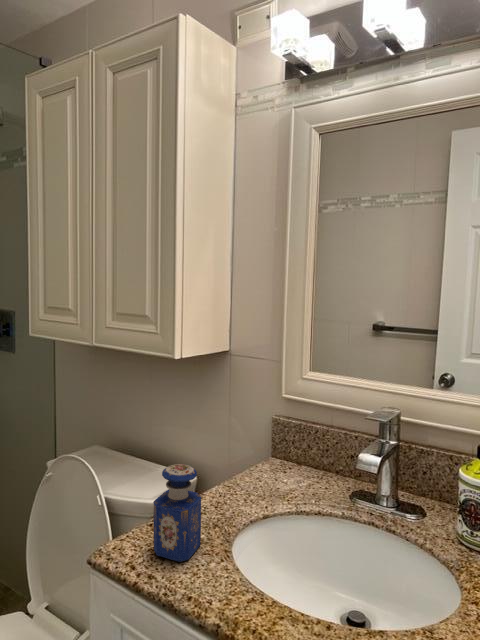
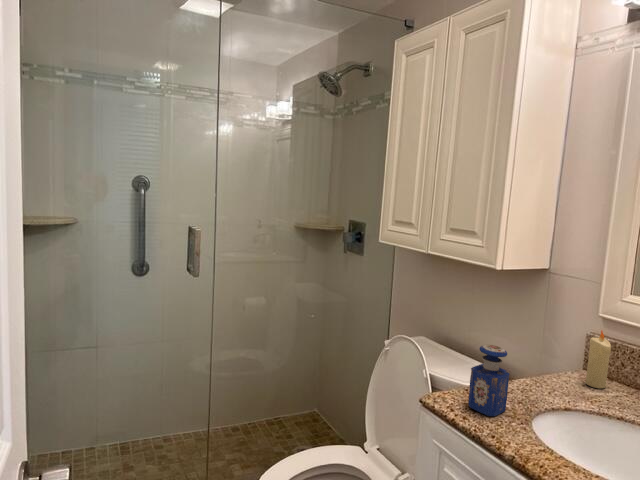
candle: none [277,414,298,479] -> present [586,331,611,388]

